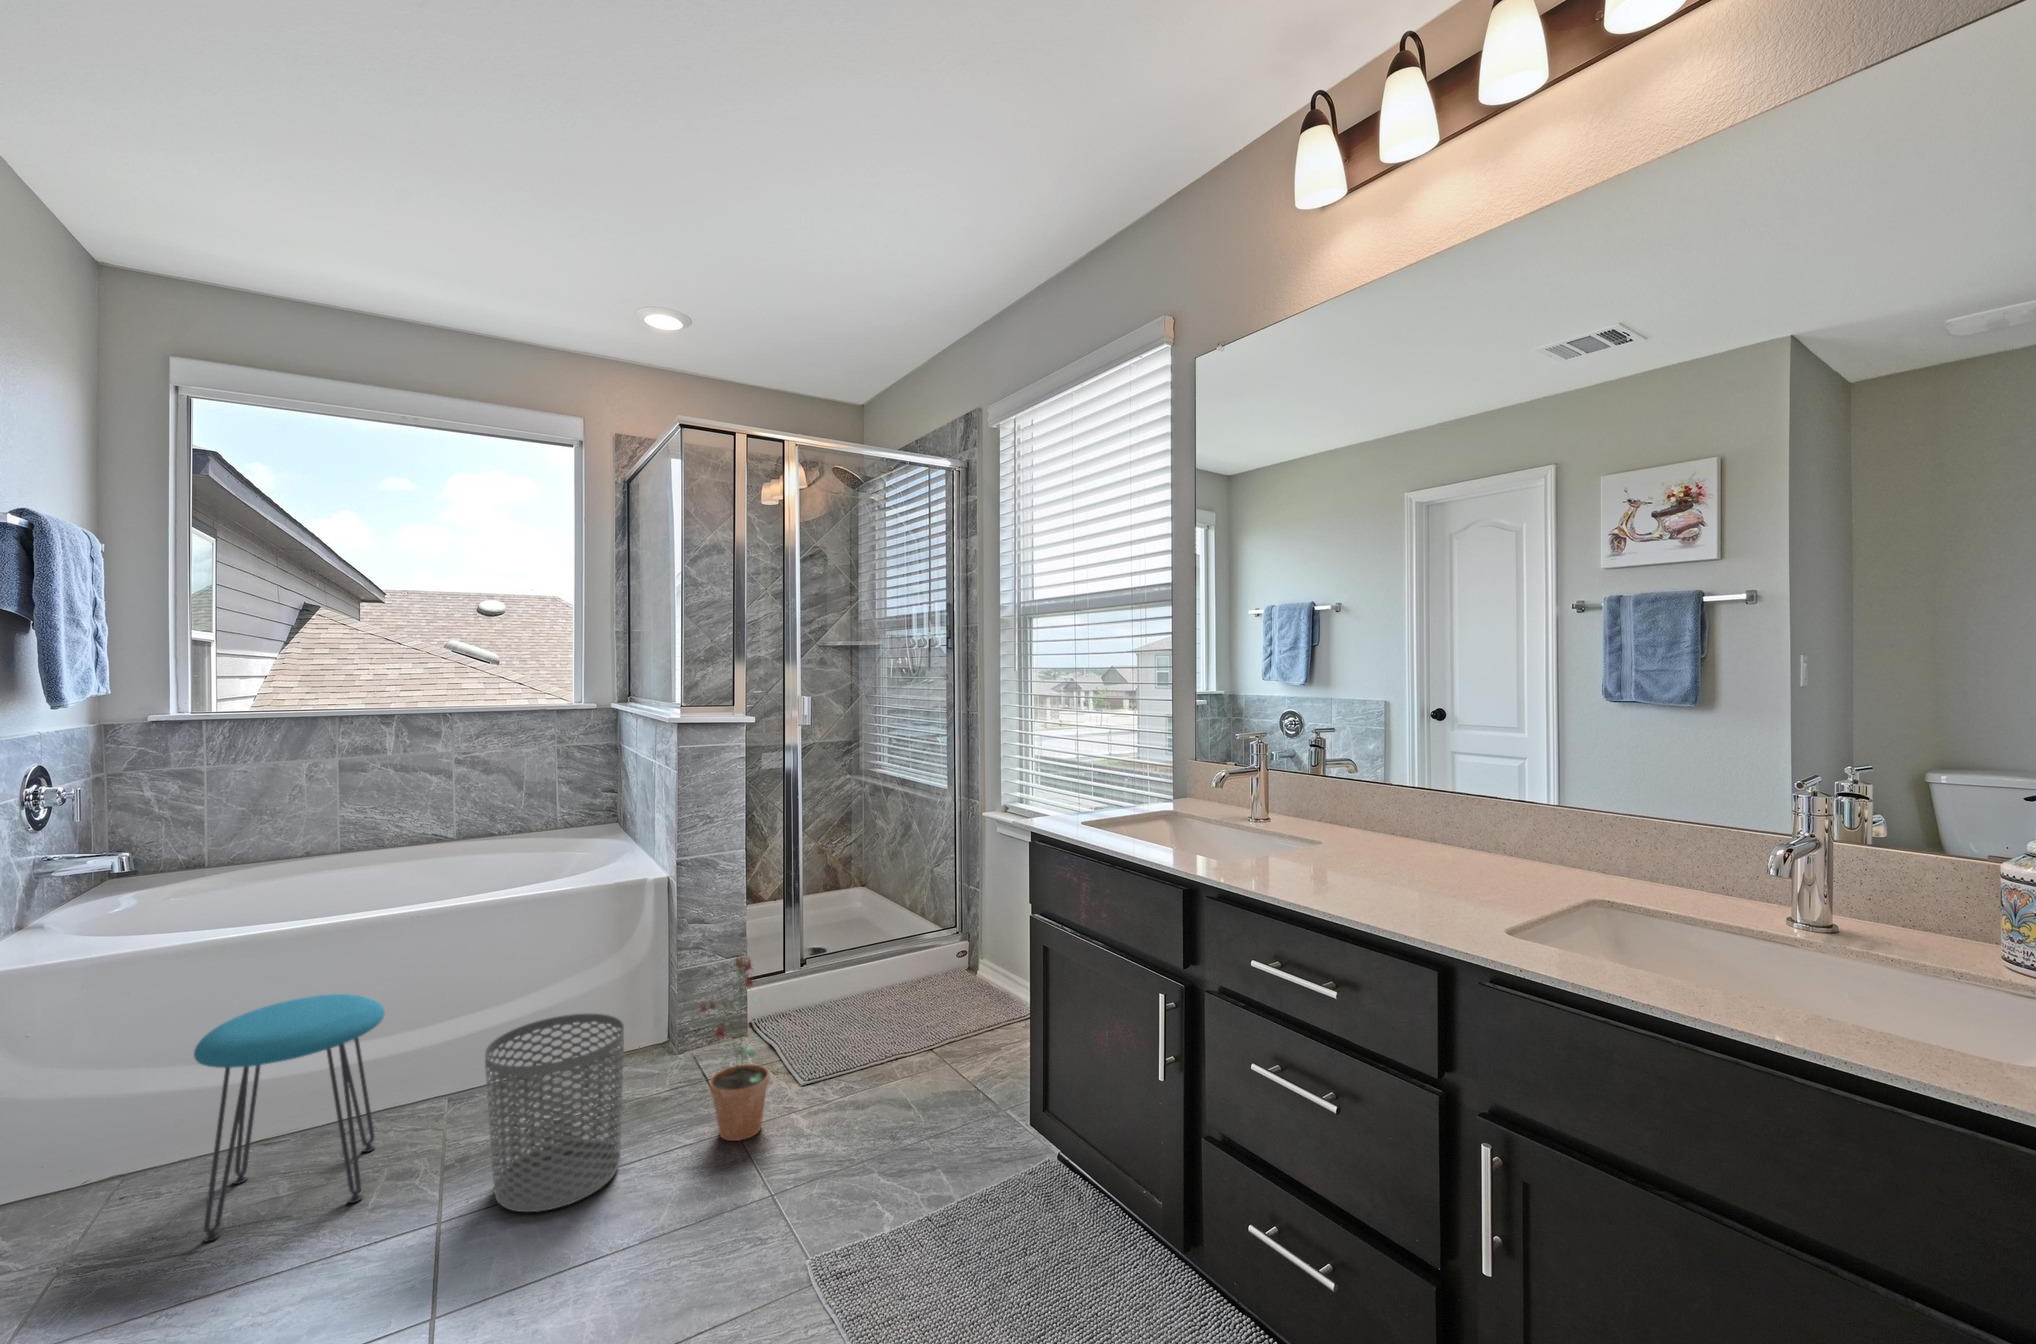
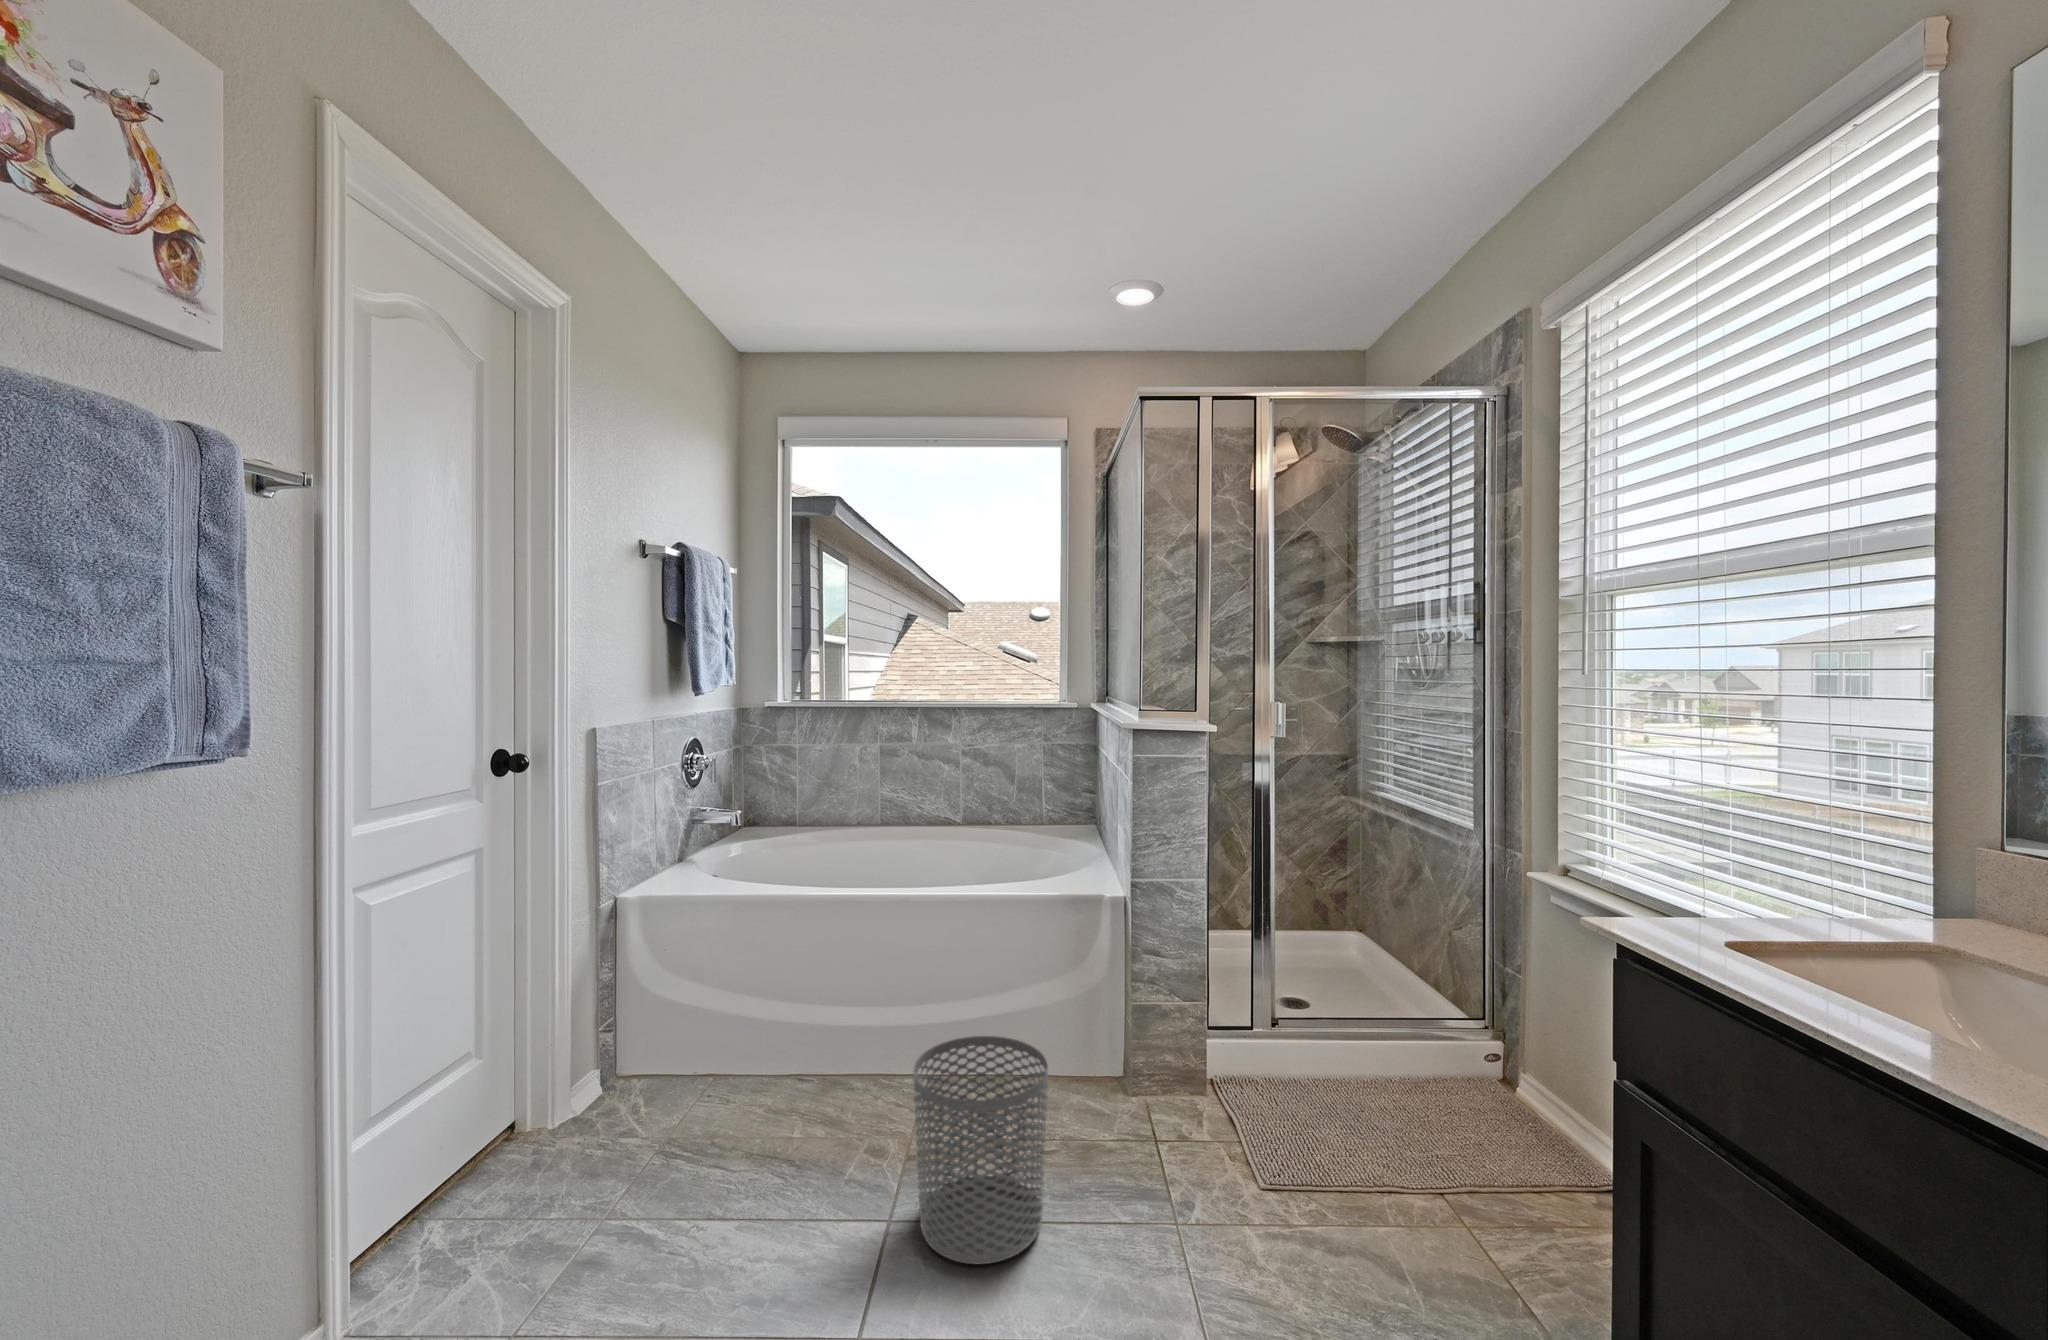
potted plant: present [701,955,769,1141] -> none [1134,1011,1214,1251]
stool: present [194,994,385,1242] -> none [717,960,858,1172]

